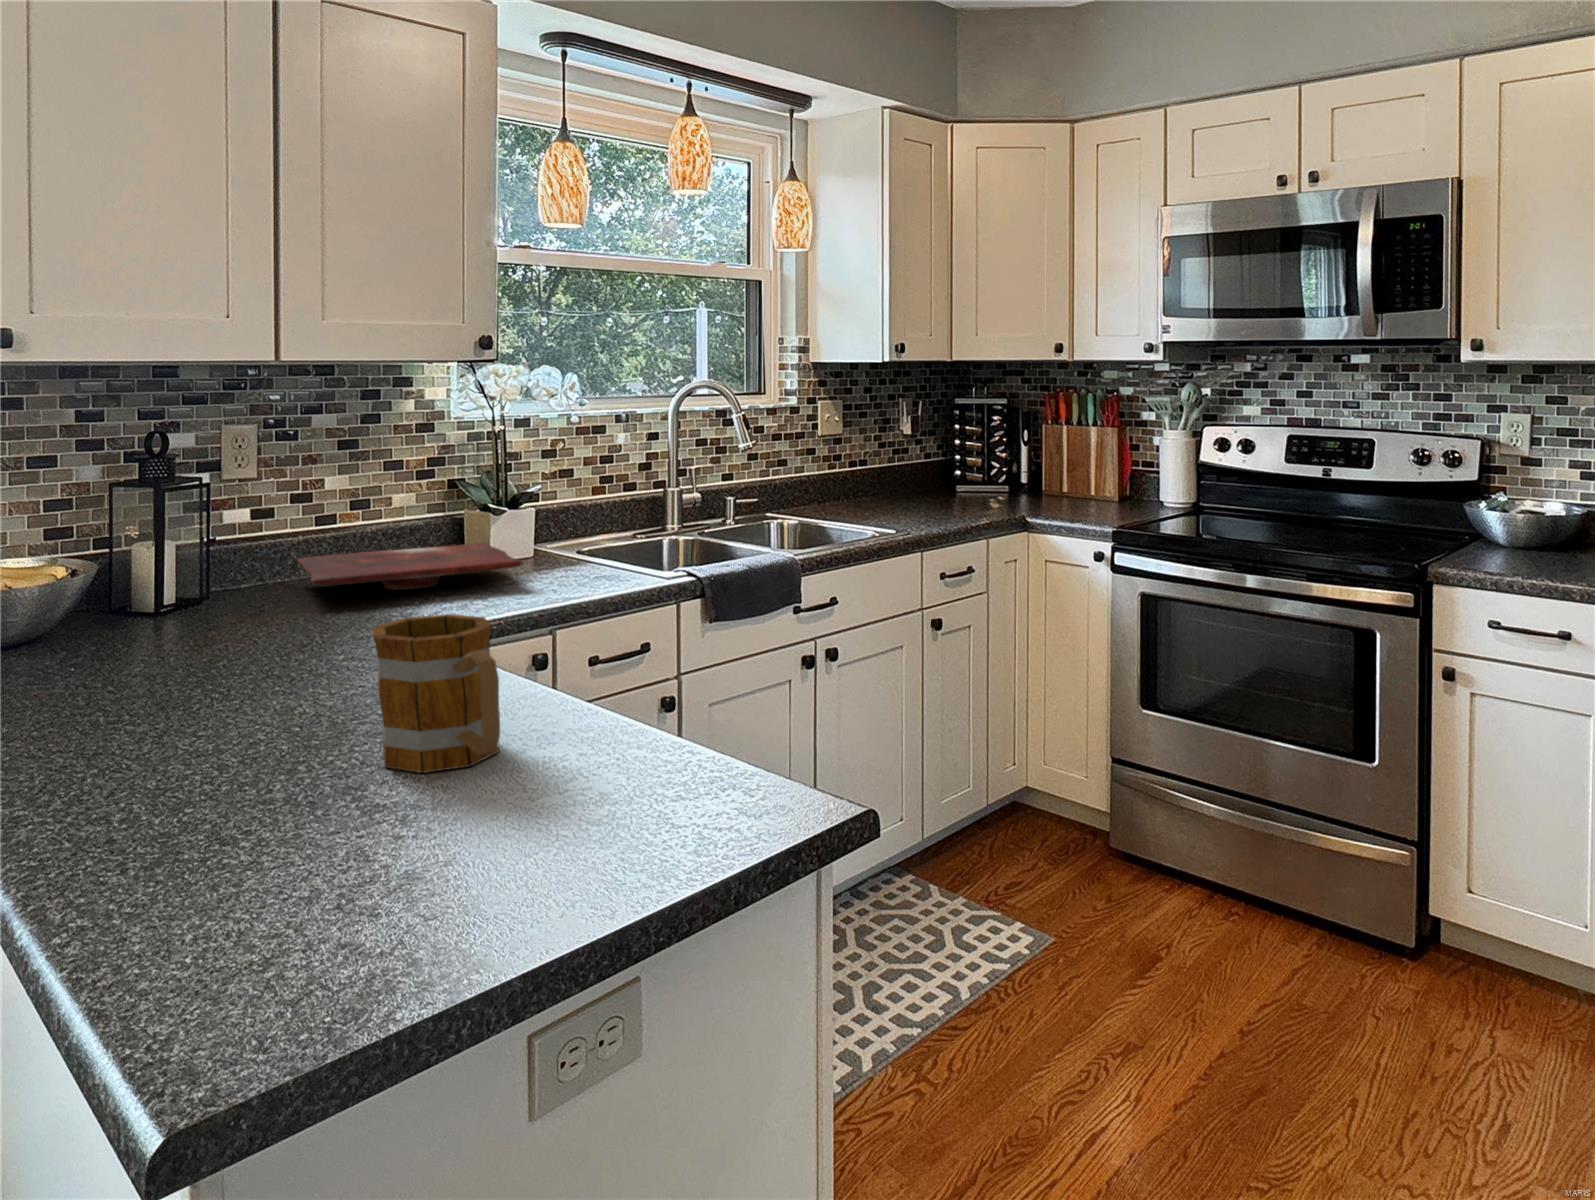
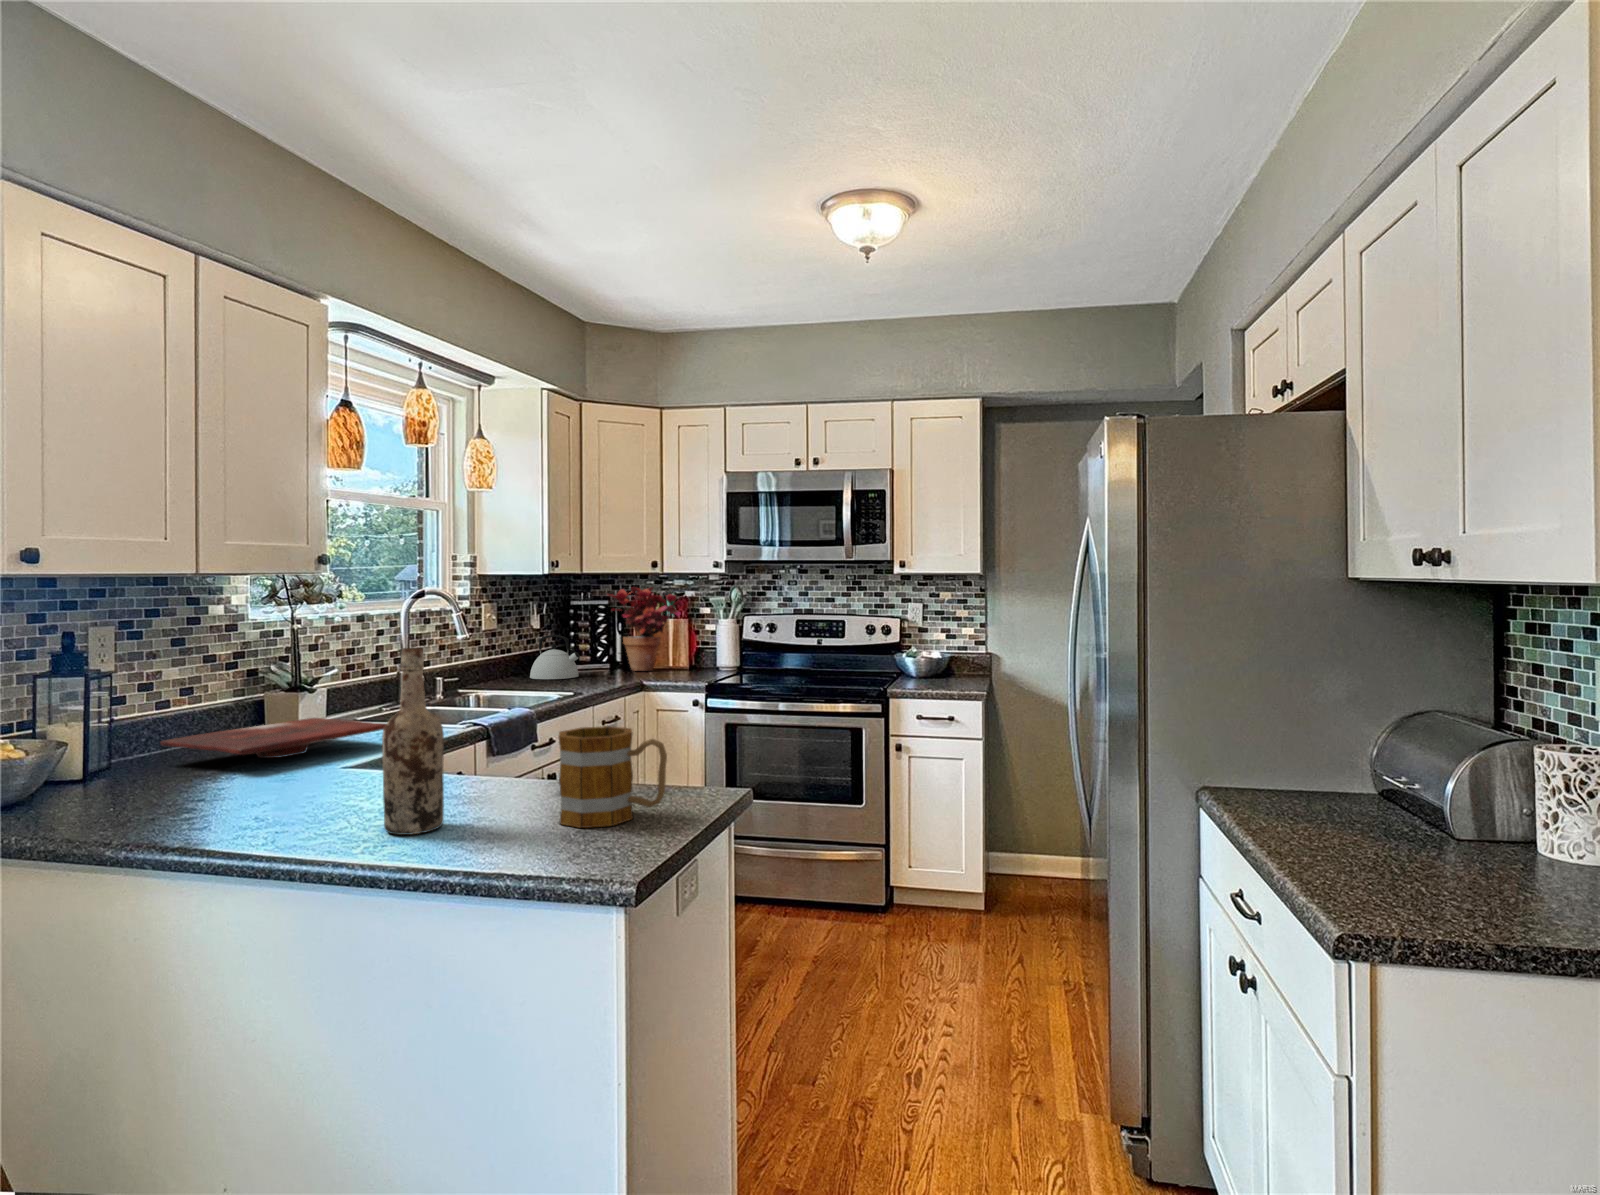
potted plant: none [999,379,1112,503] -> present [608,587,683,671]
kettle: none [884,446,948,507] -> present [530,635,580,679]
wine bottle: none [197,481,293,732] -> present [382,647,444,835]

